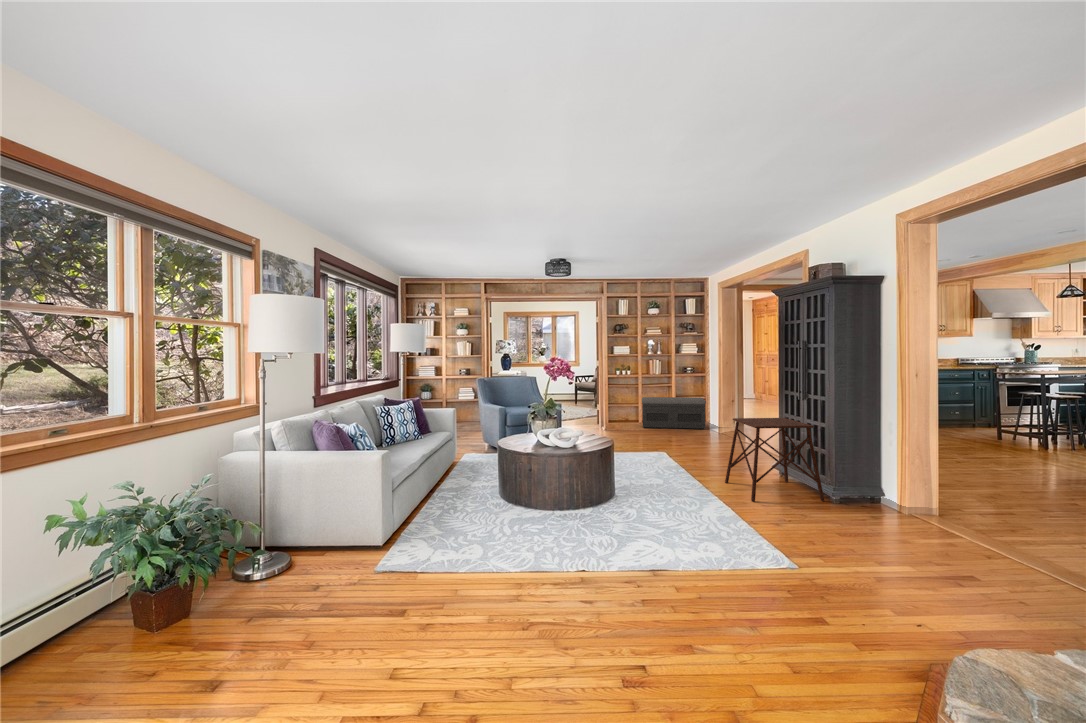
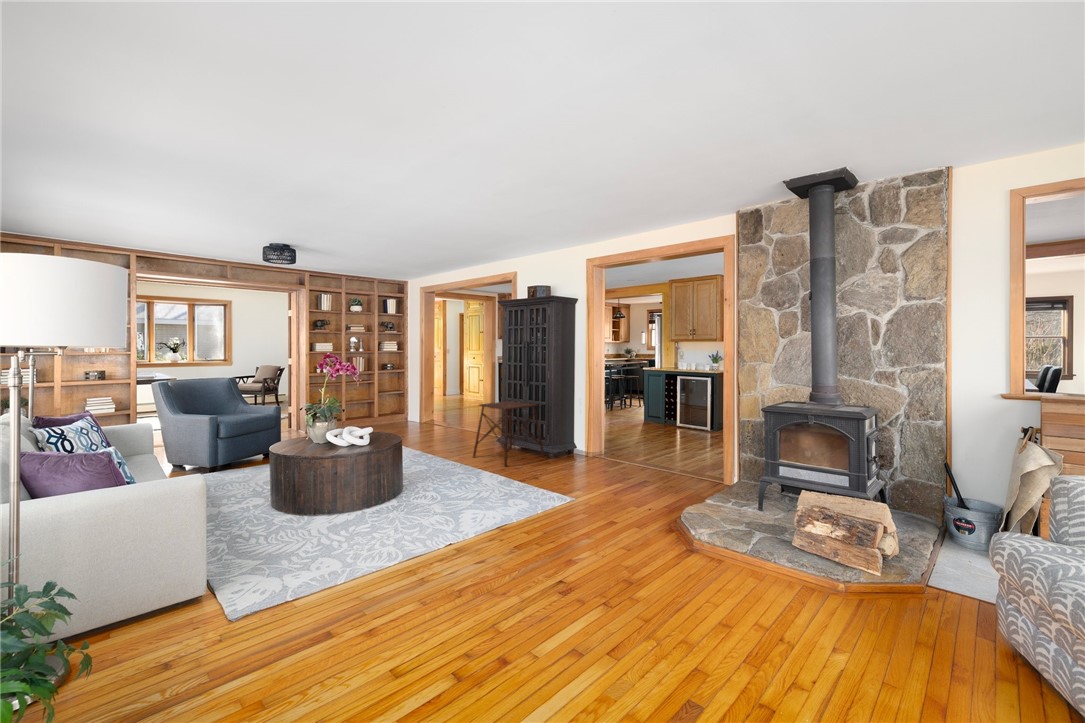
storage bench: present [642,397,706,429] -> none [346,391,410,424]

